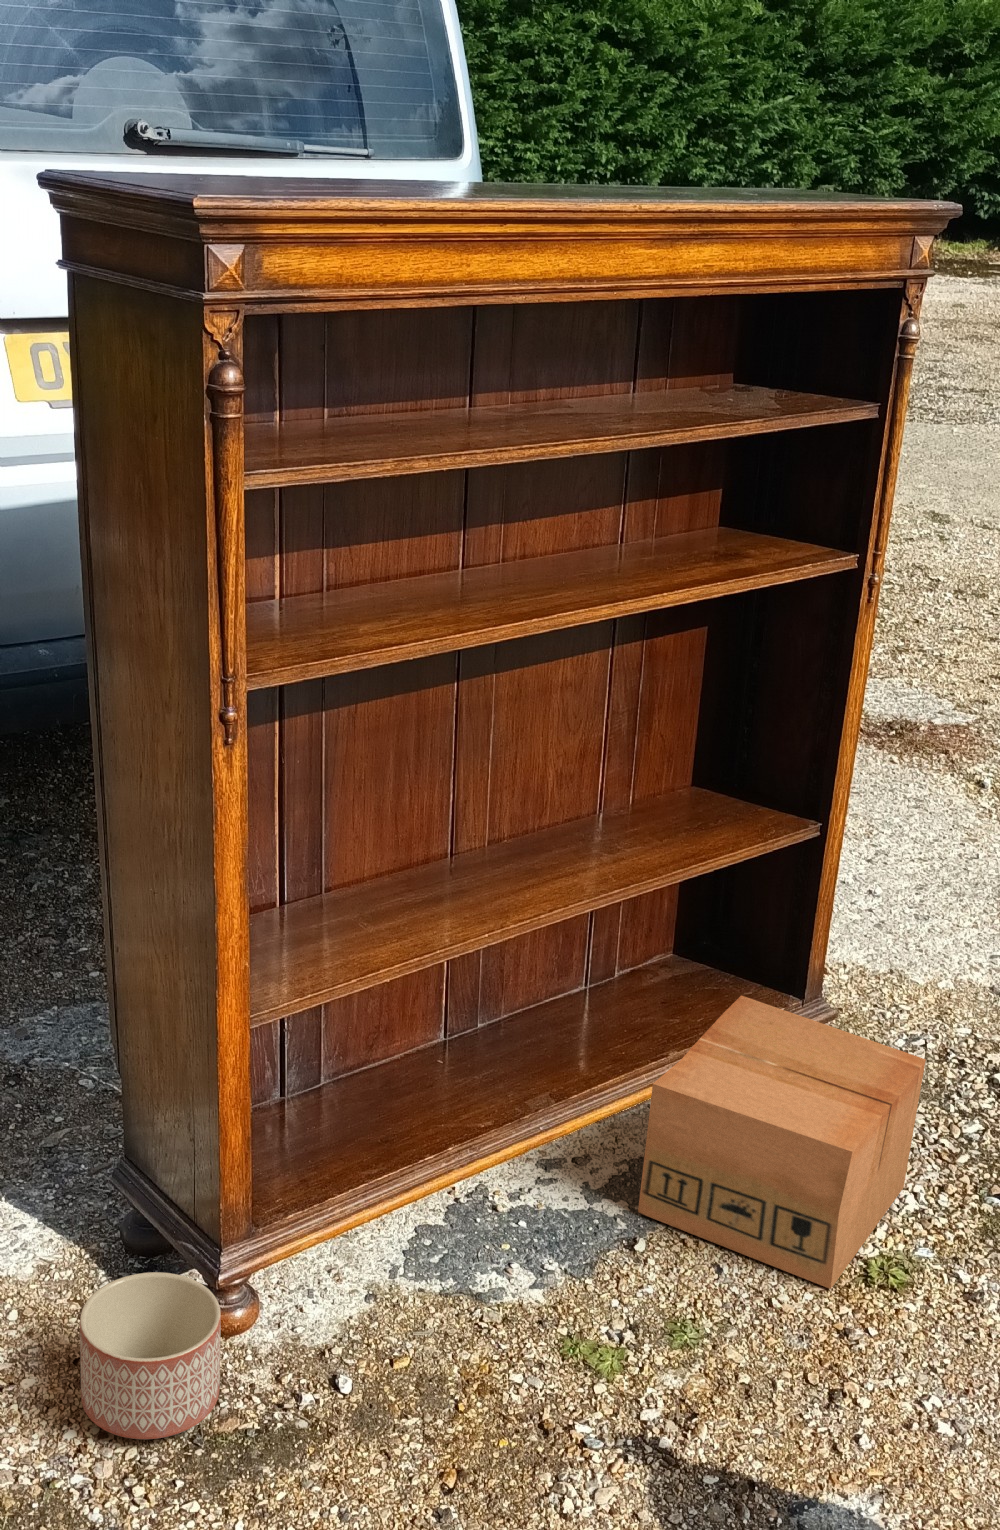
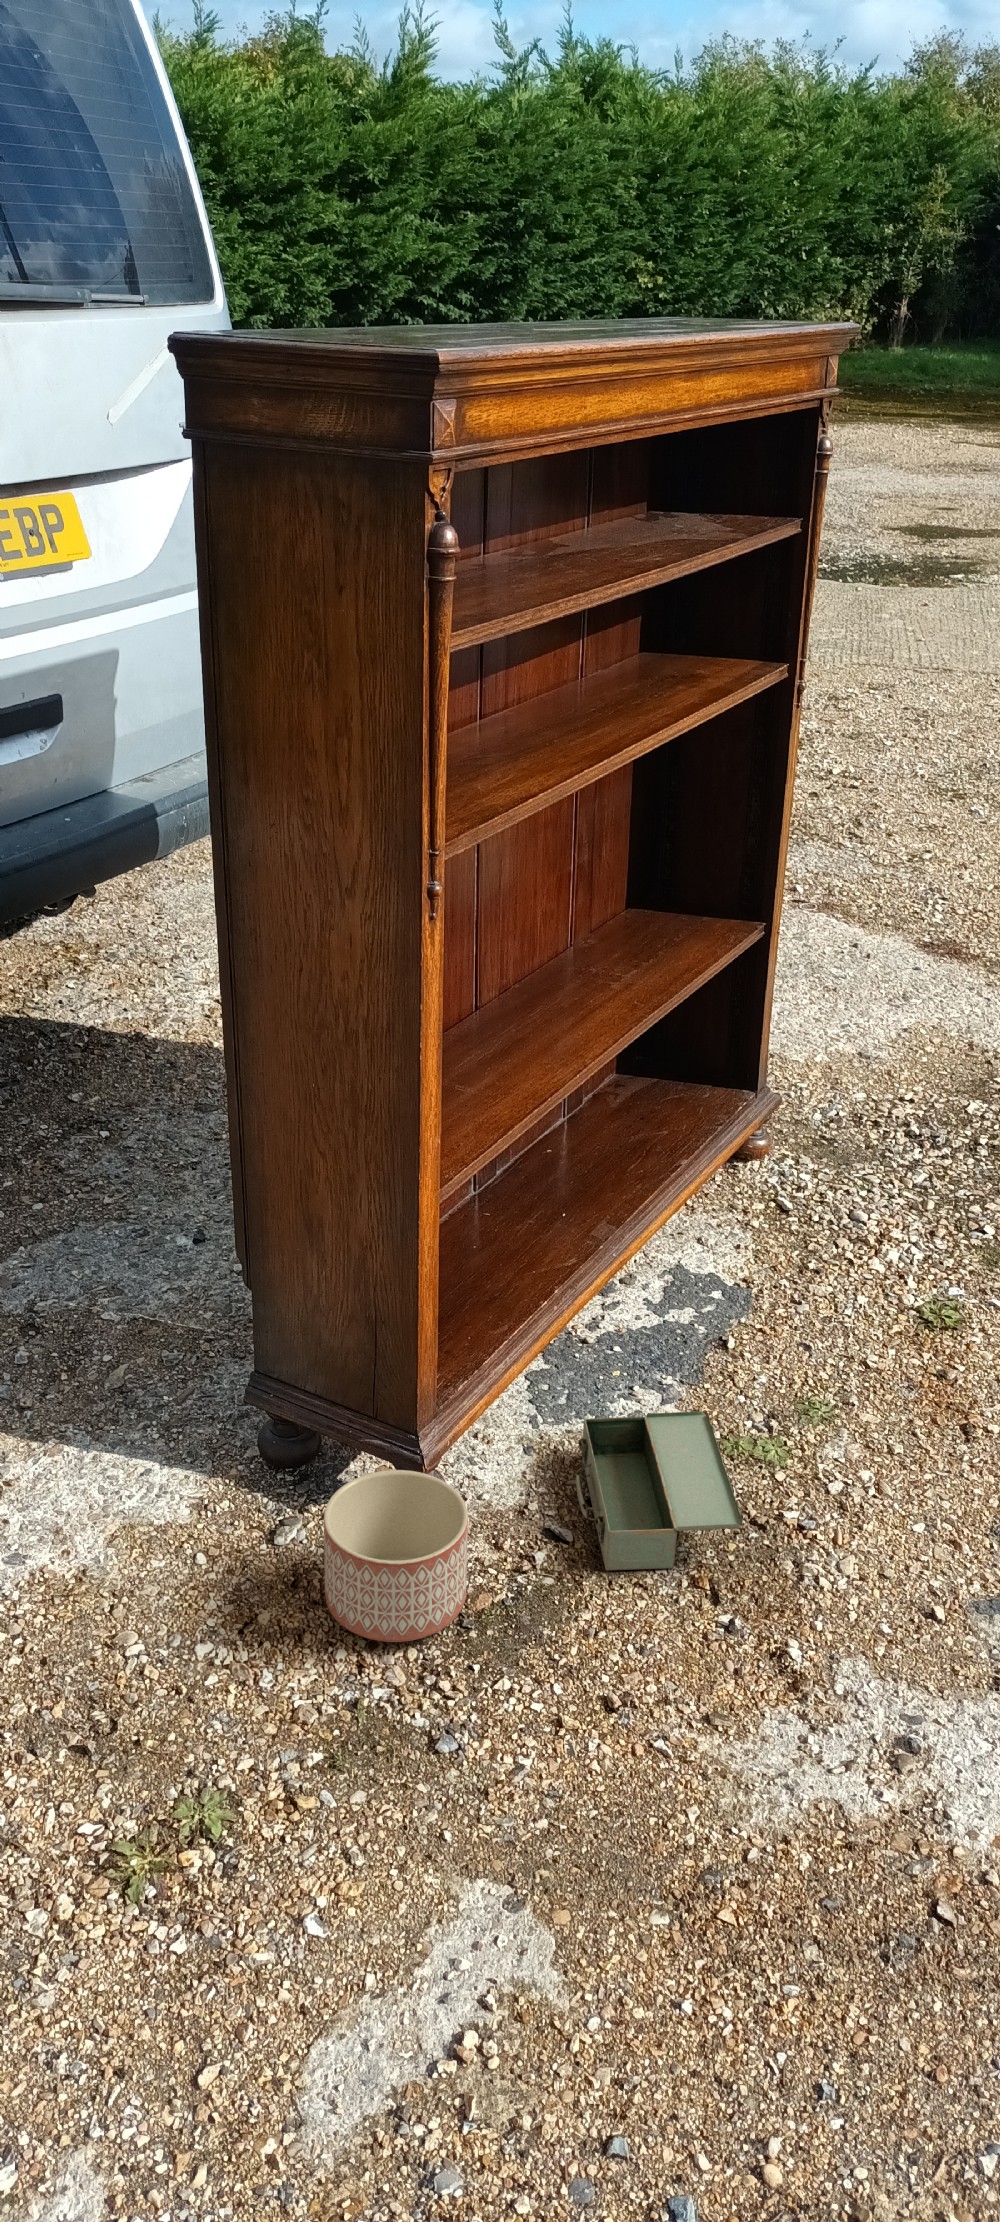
cardboard box: present [638,996,926,1289] -> none [710,1098,930,1341]
toolbox: none [359,1278,539,1444] -> present [576,1411,743,1570]

